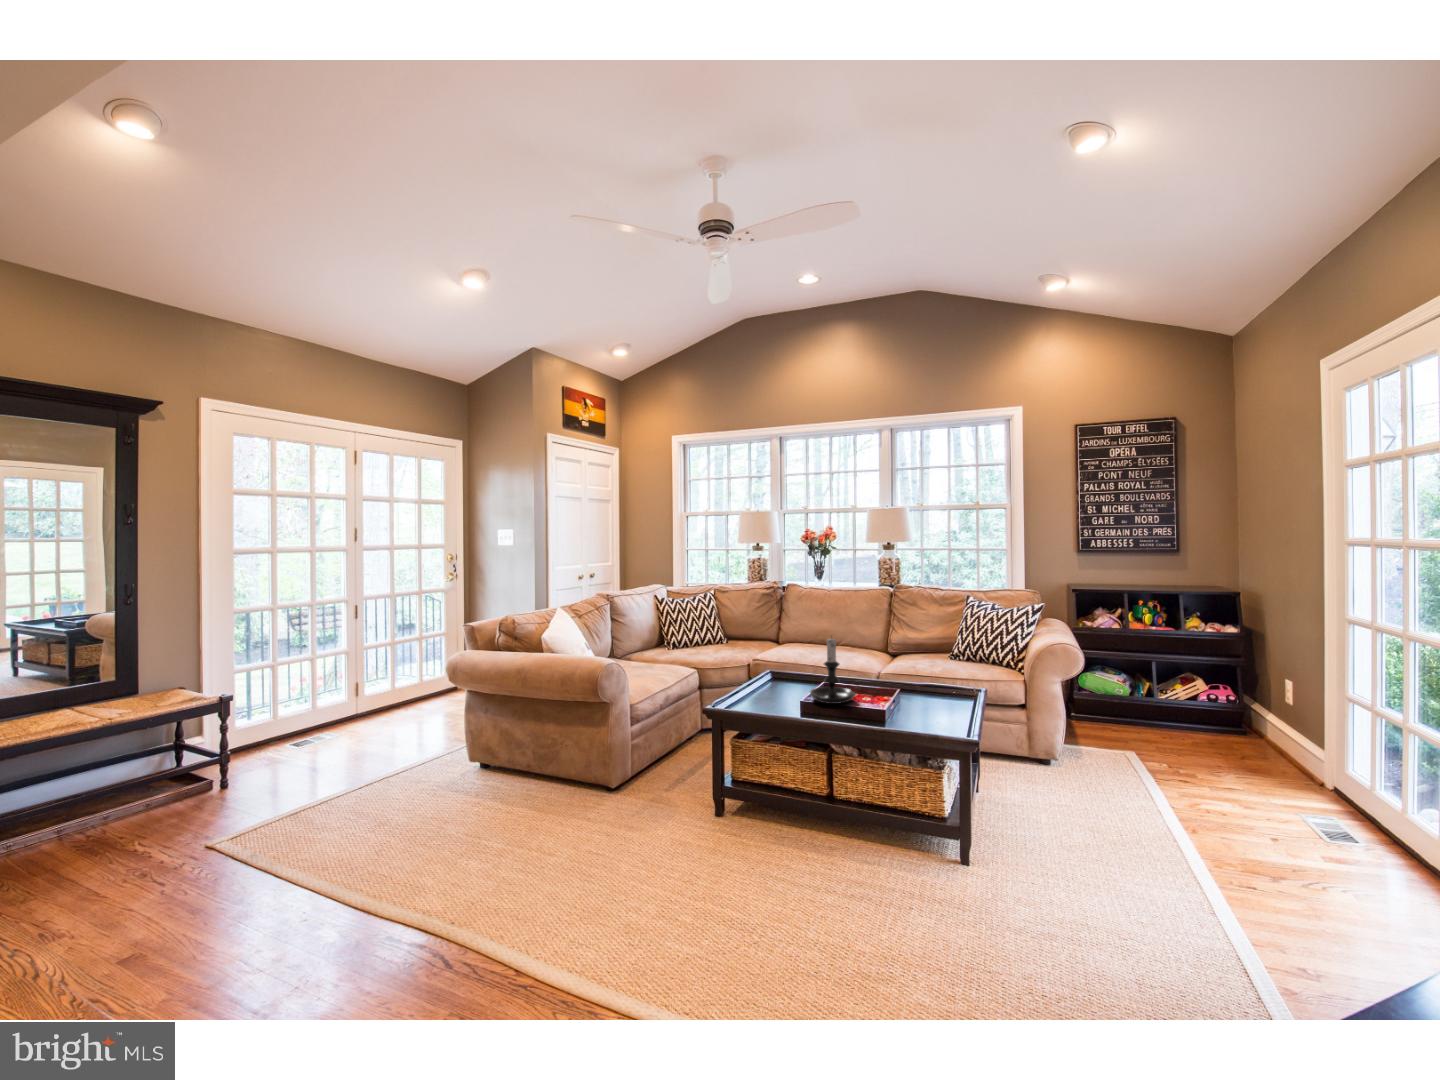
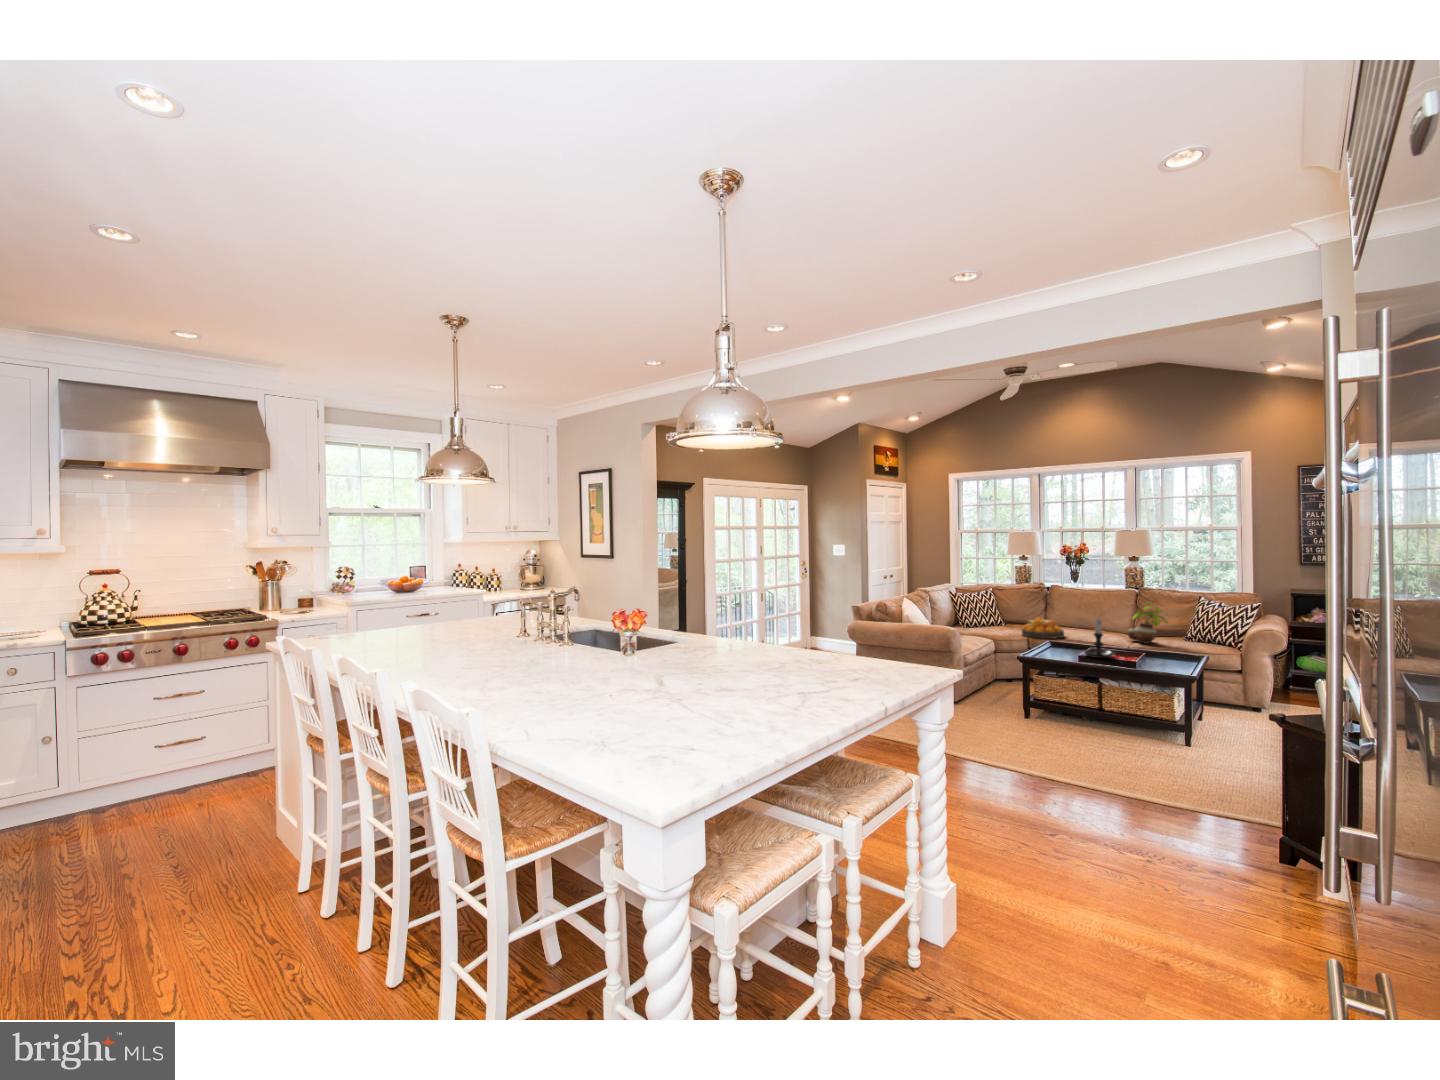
potted plant: none [879,606,932,667] -> present [1128,602,1168,644]
fruit bowl: none [741,630,797,664] -> present [1022,617,1064,639]

